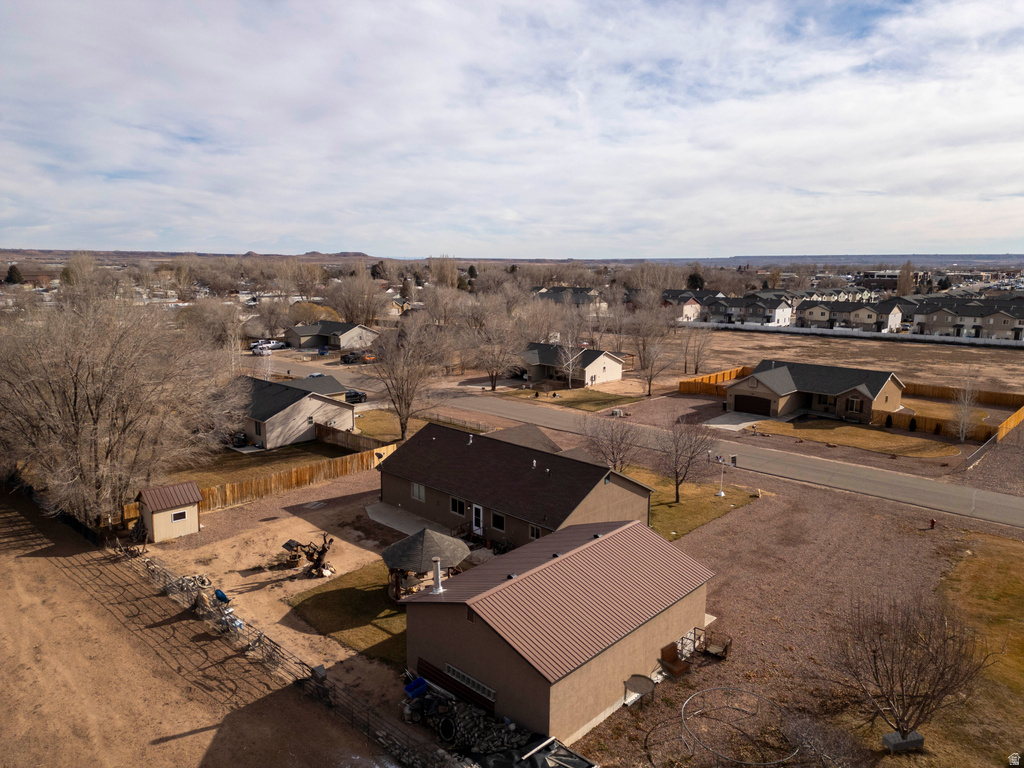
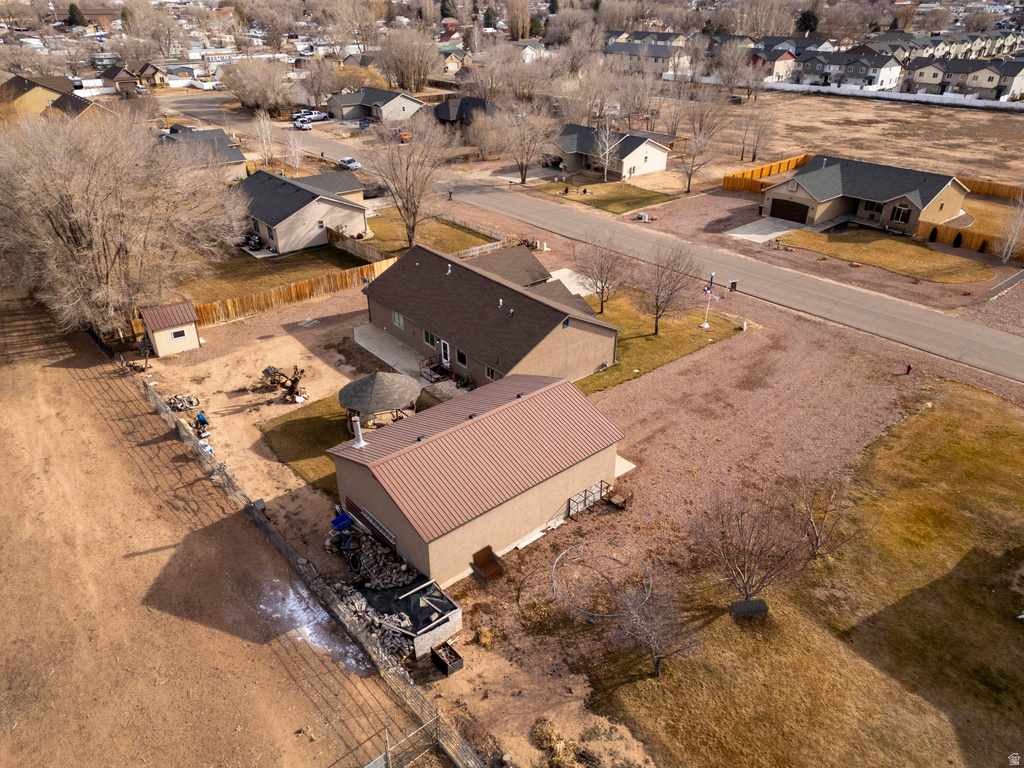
lounge chair: present [657,642,693,683] -> present [469,545,506,587]
round table: present [623,674,656,710] -> none [517,525,546,556]

